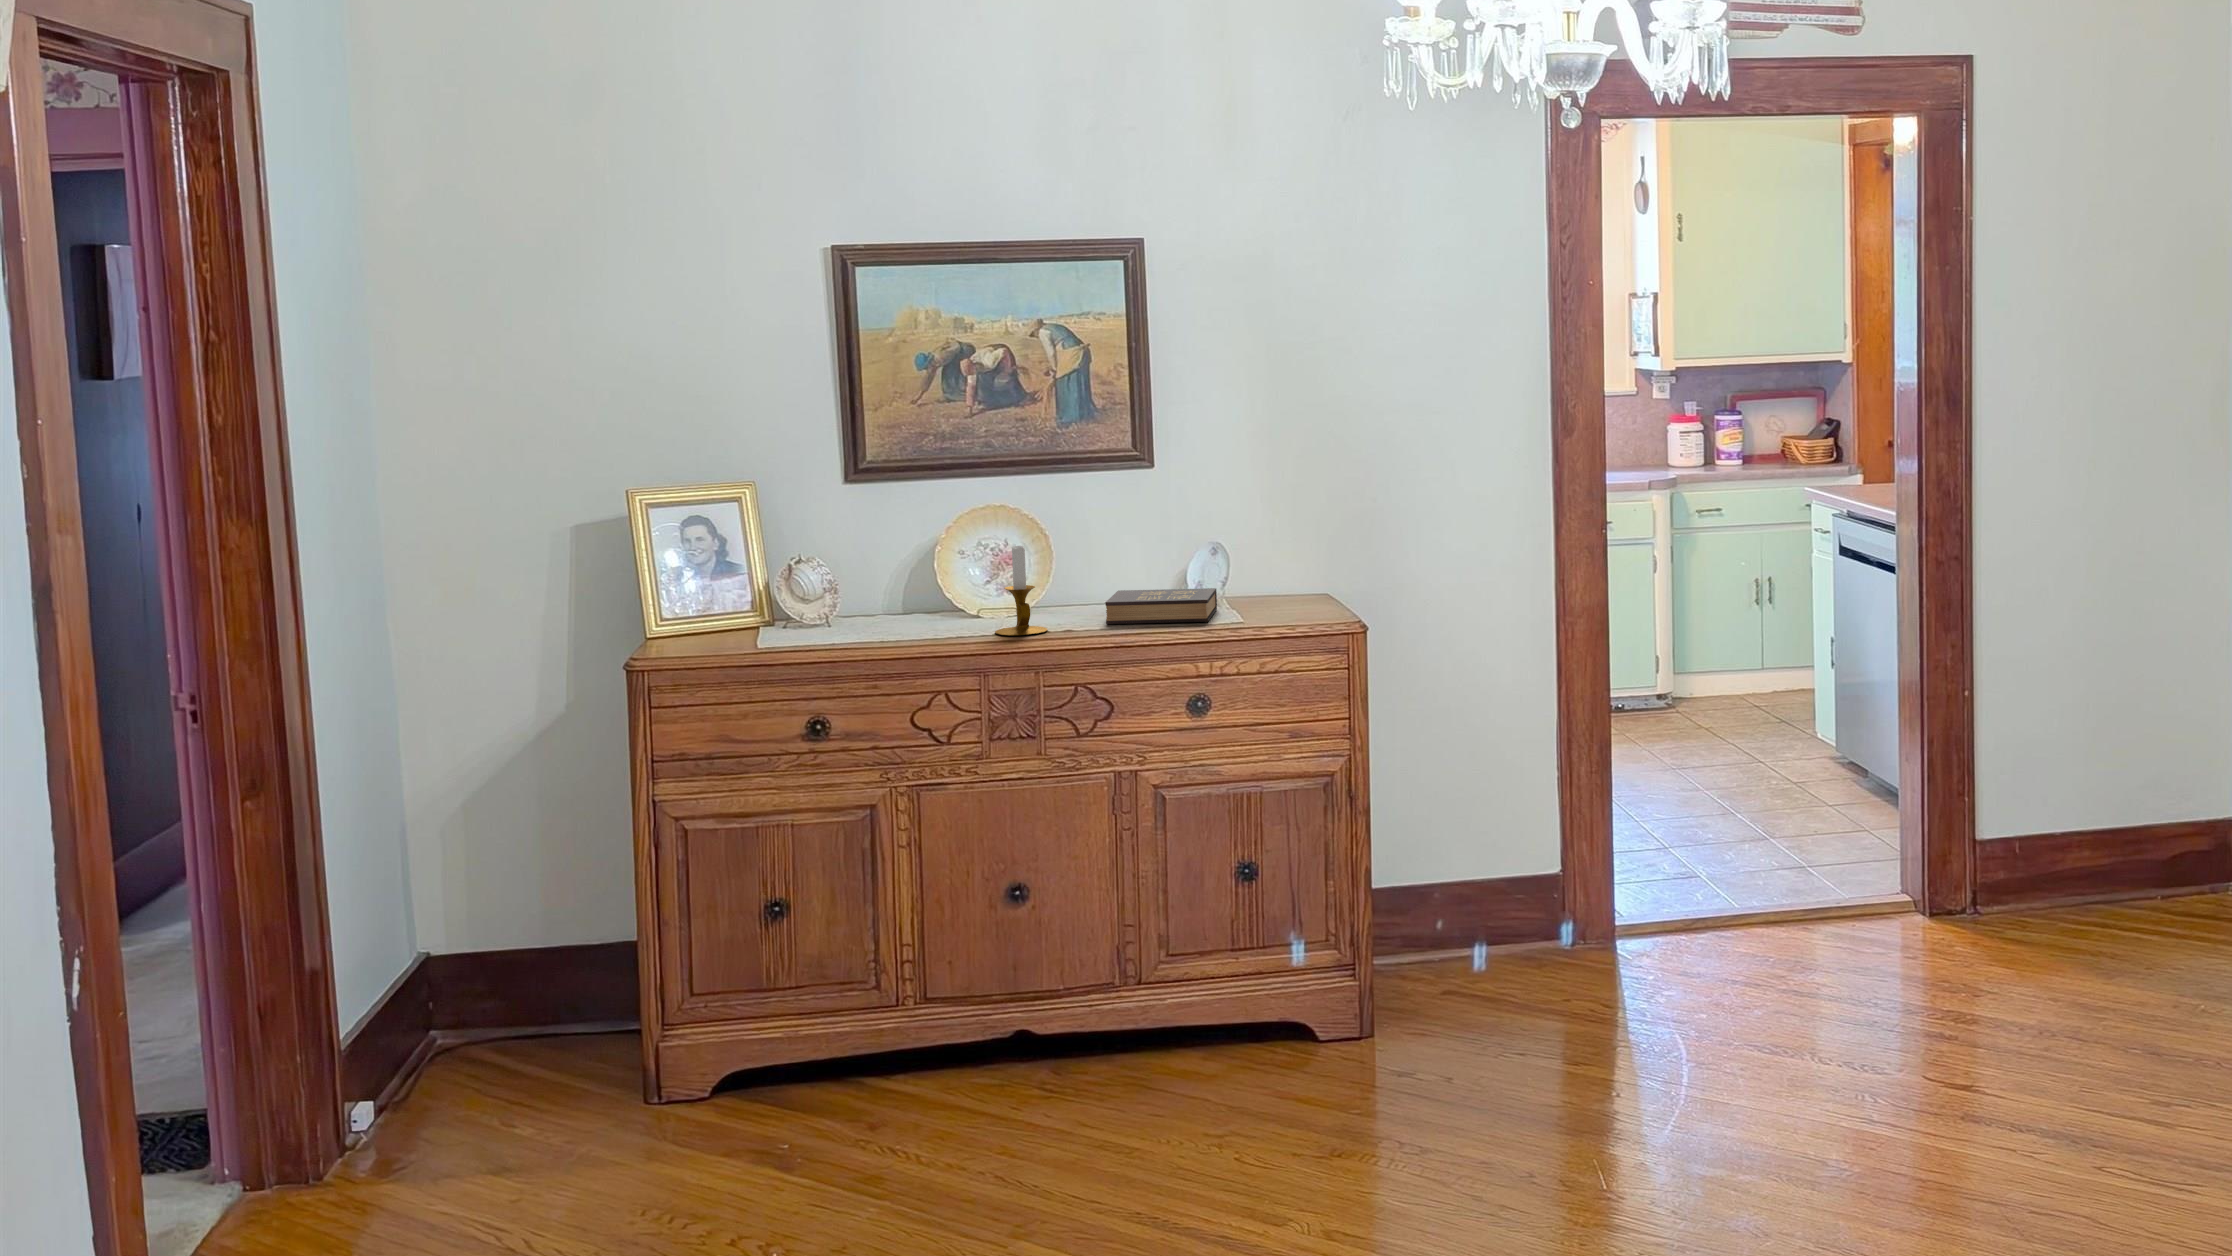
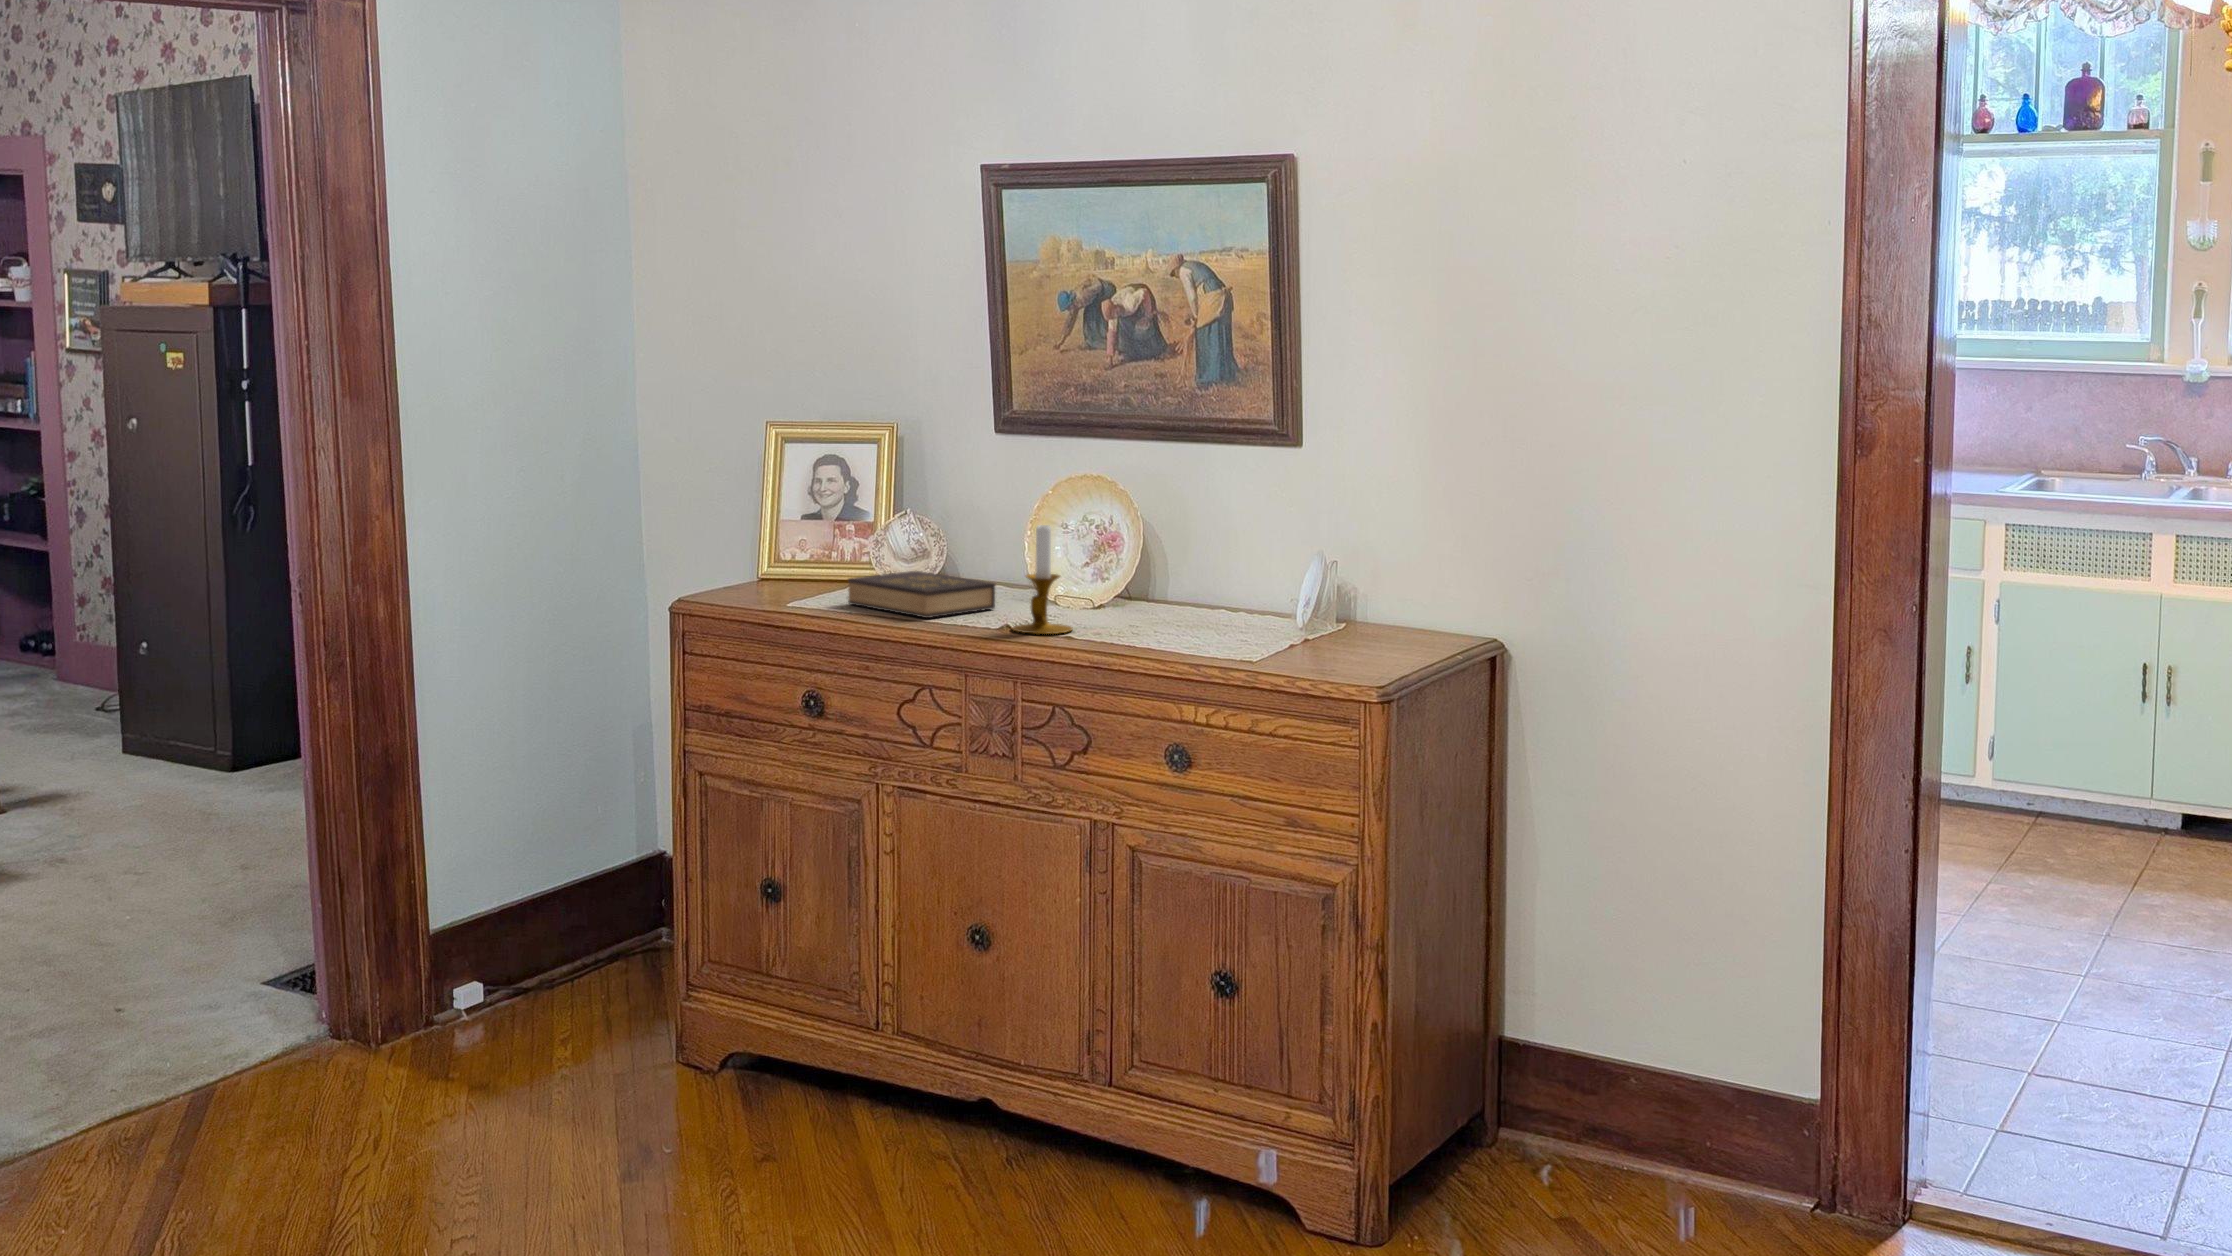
hardback book: present [1105,588,1217,624] -> present [848,571,995,618]

